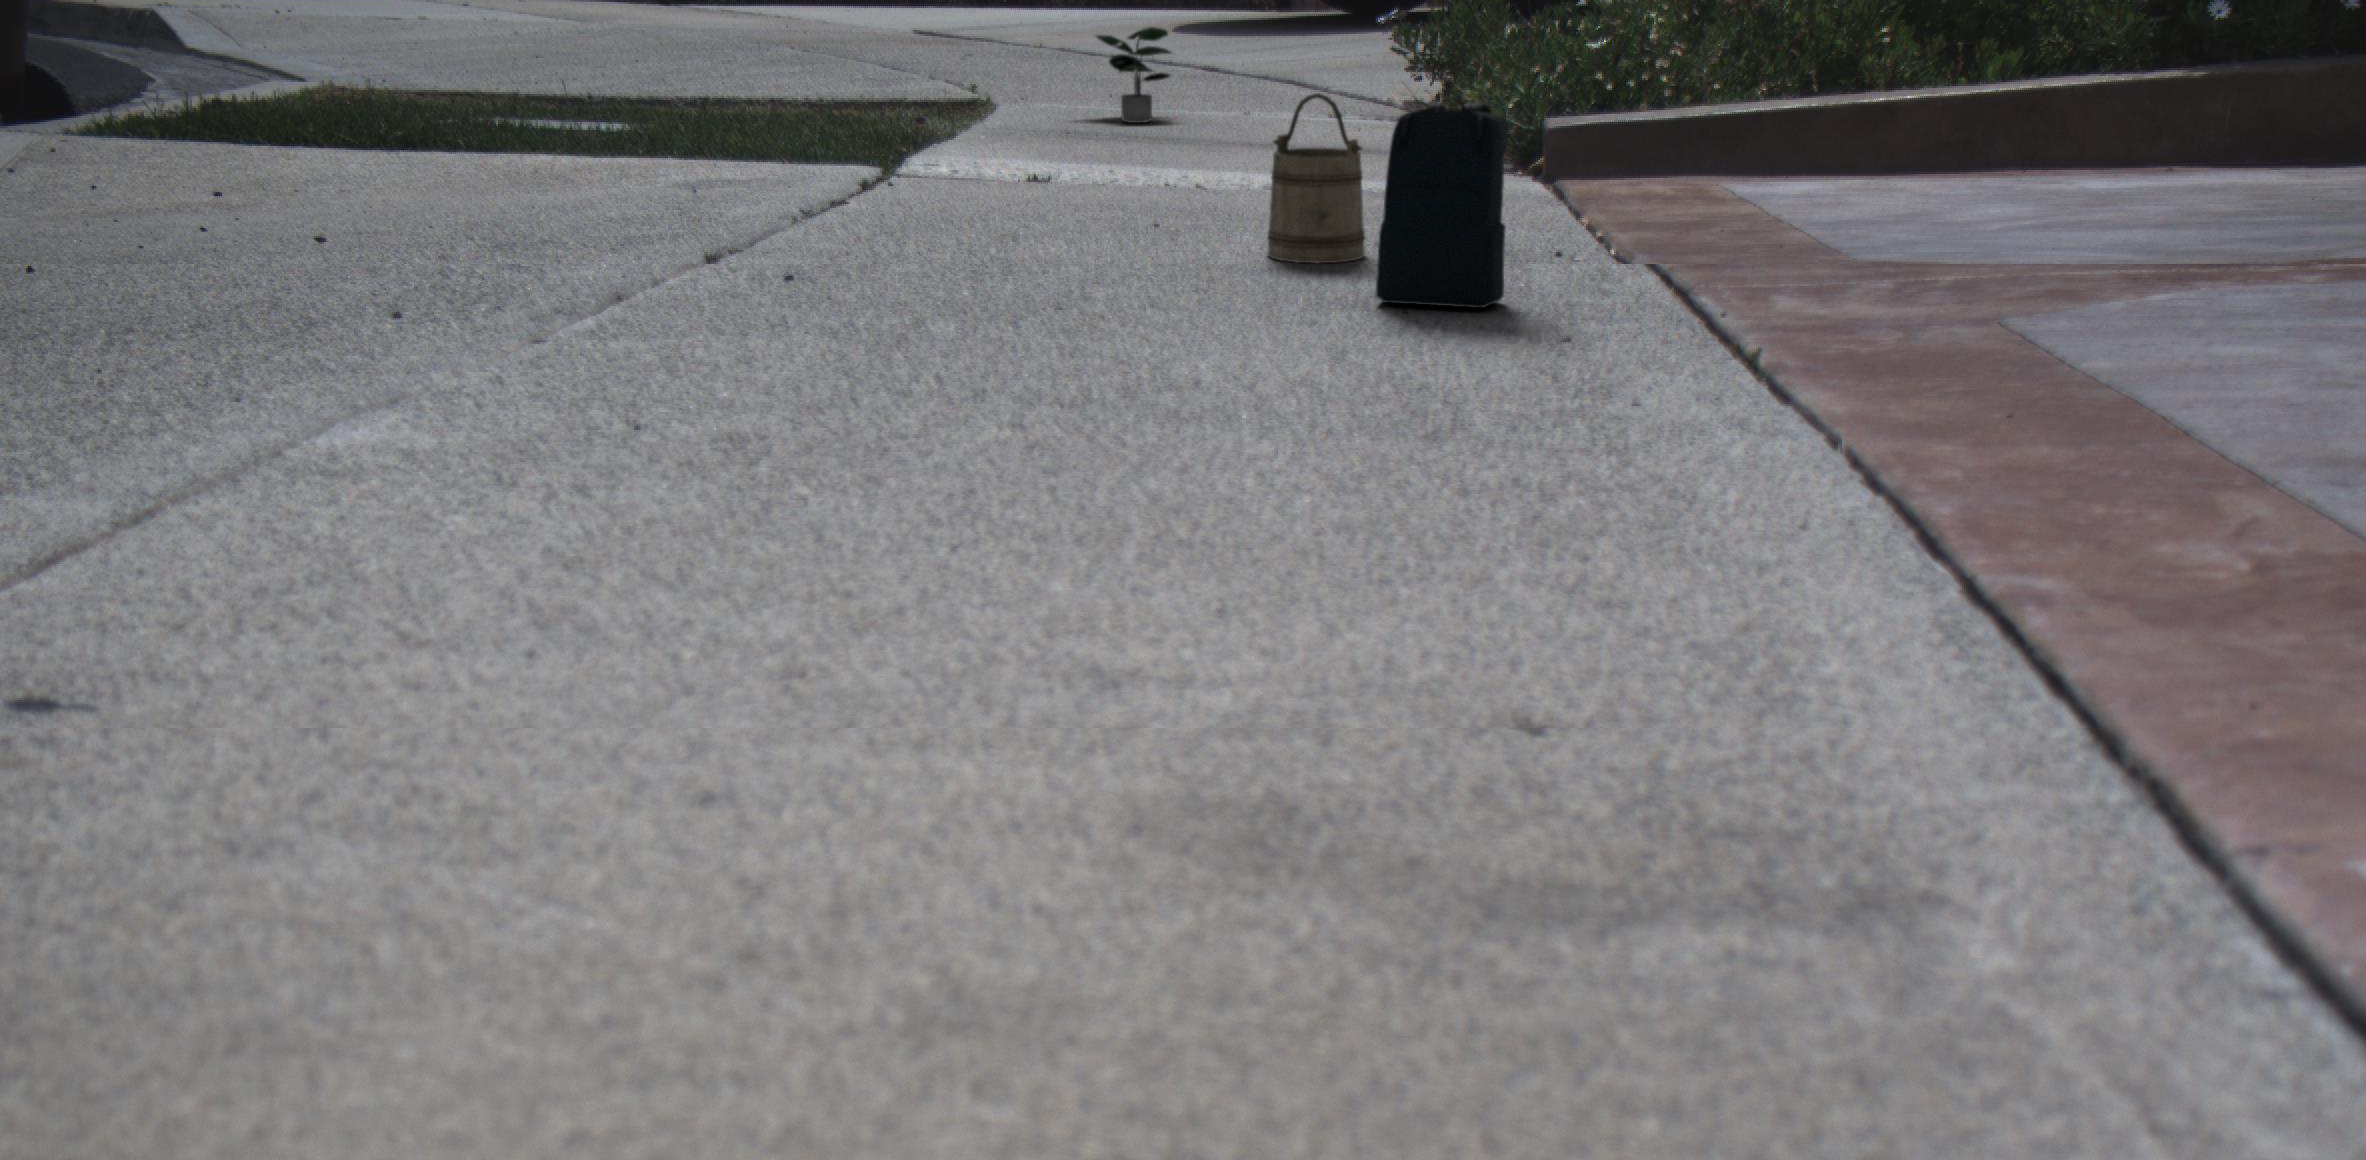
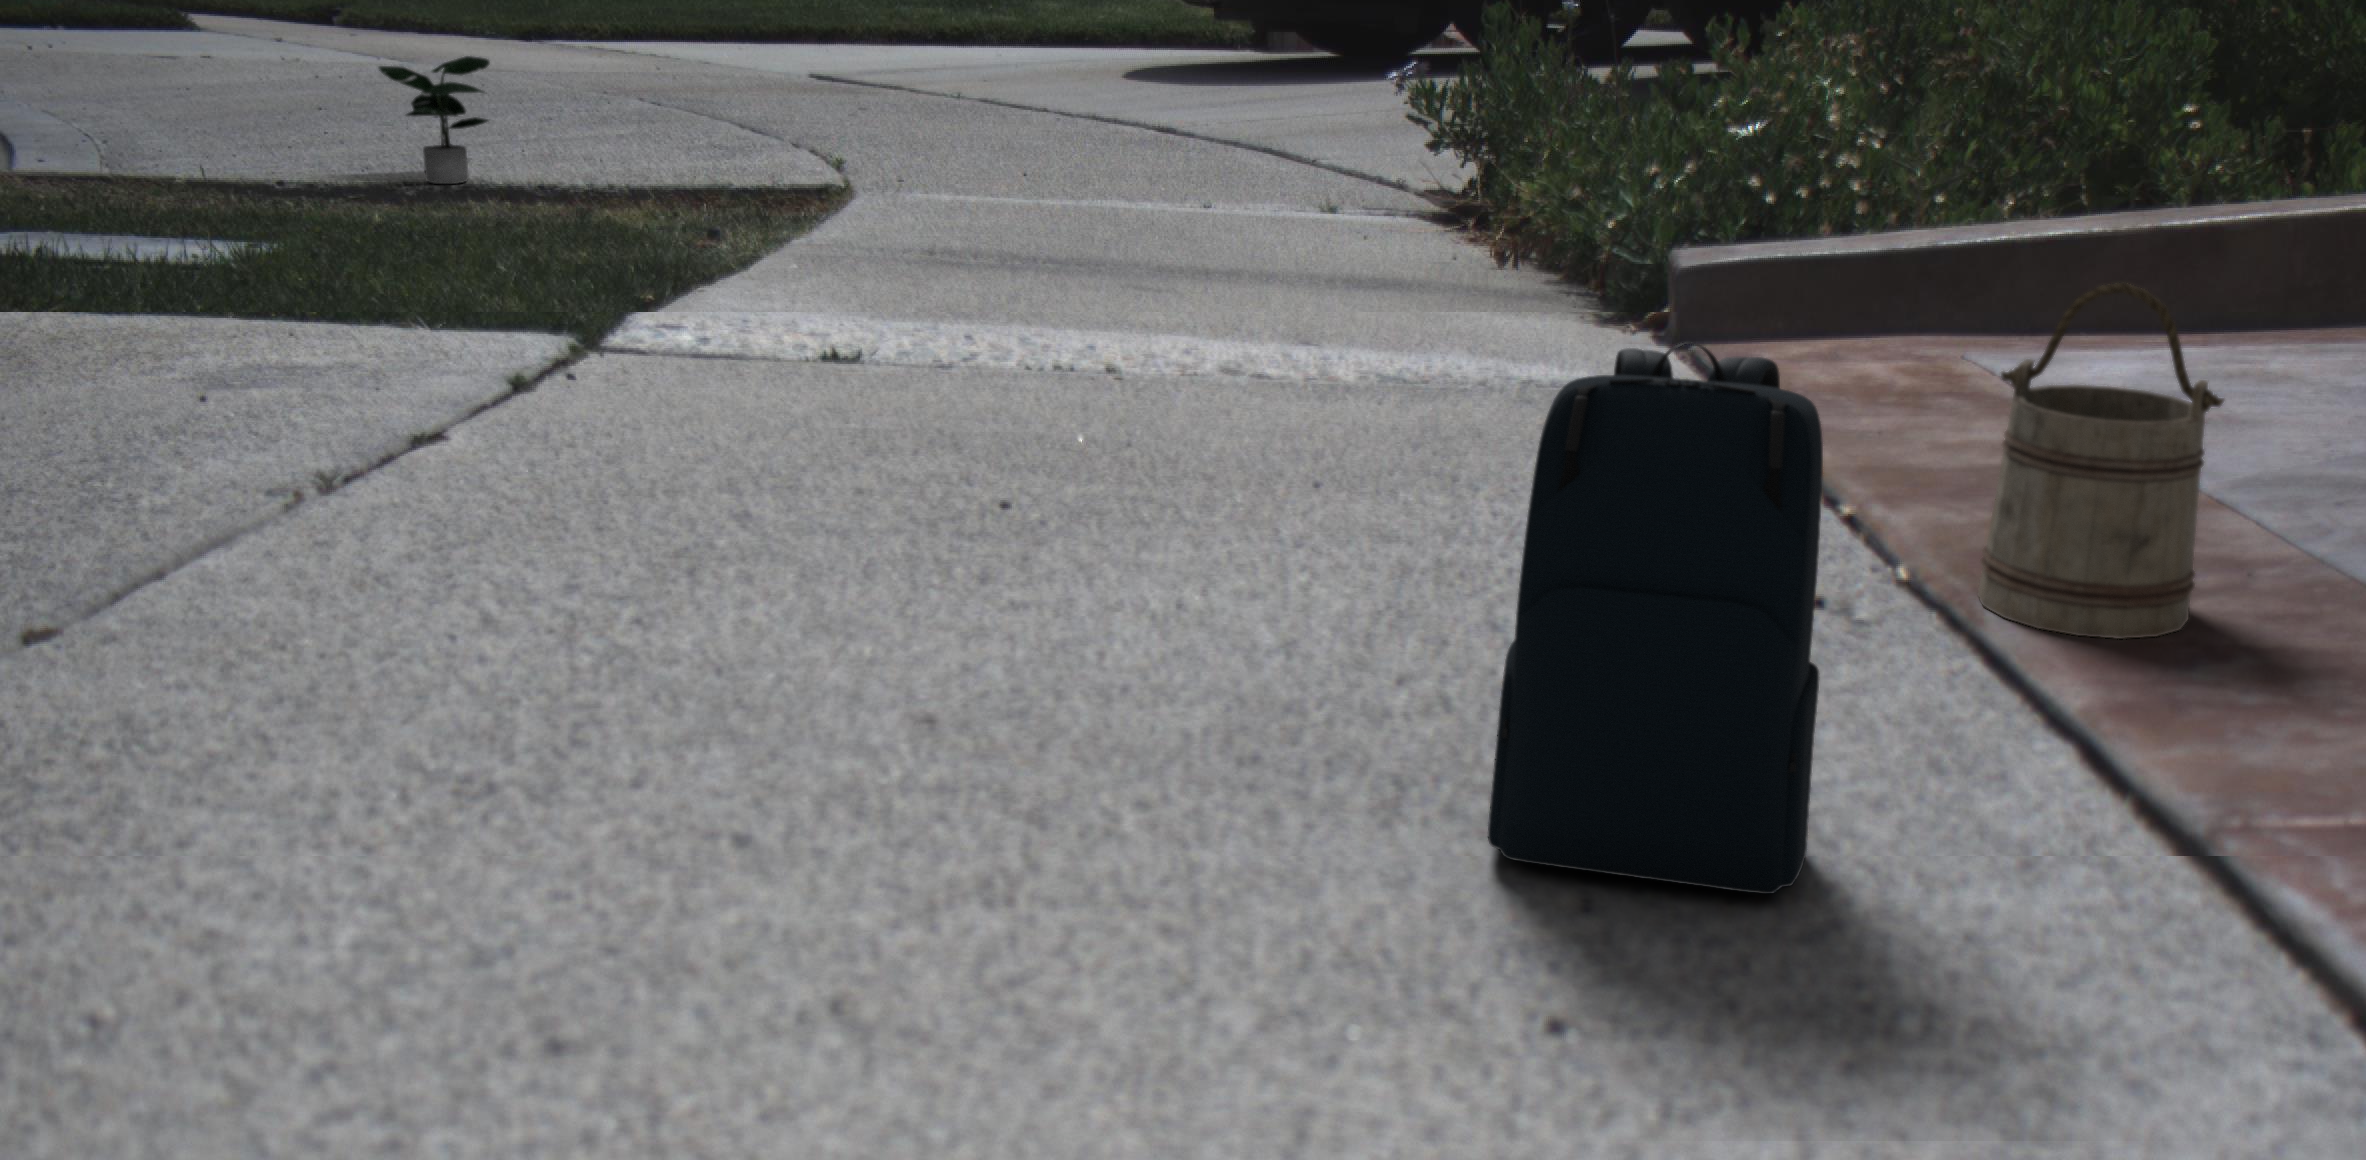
potted plant: present [1096,27,1172,123] -> present [378,56,490,184]
bucket: present [1267,93,1365,263] -> present [1978,283,2224,639]

